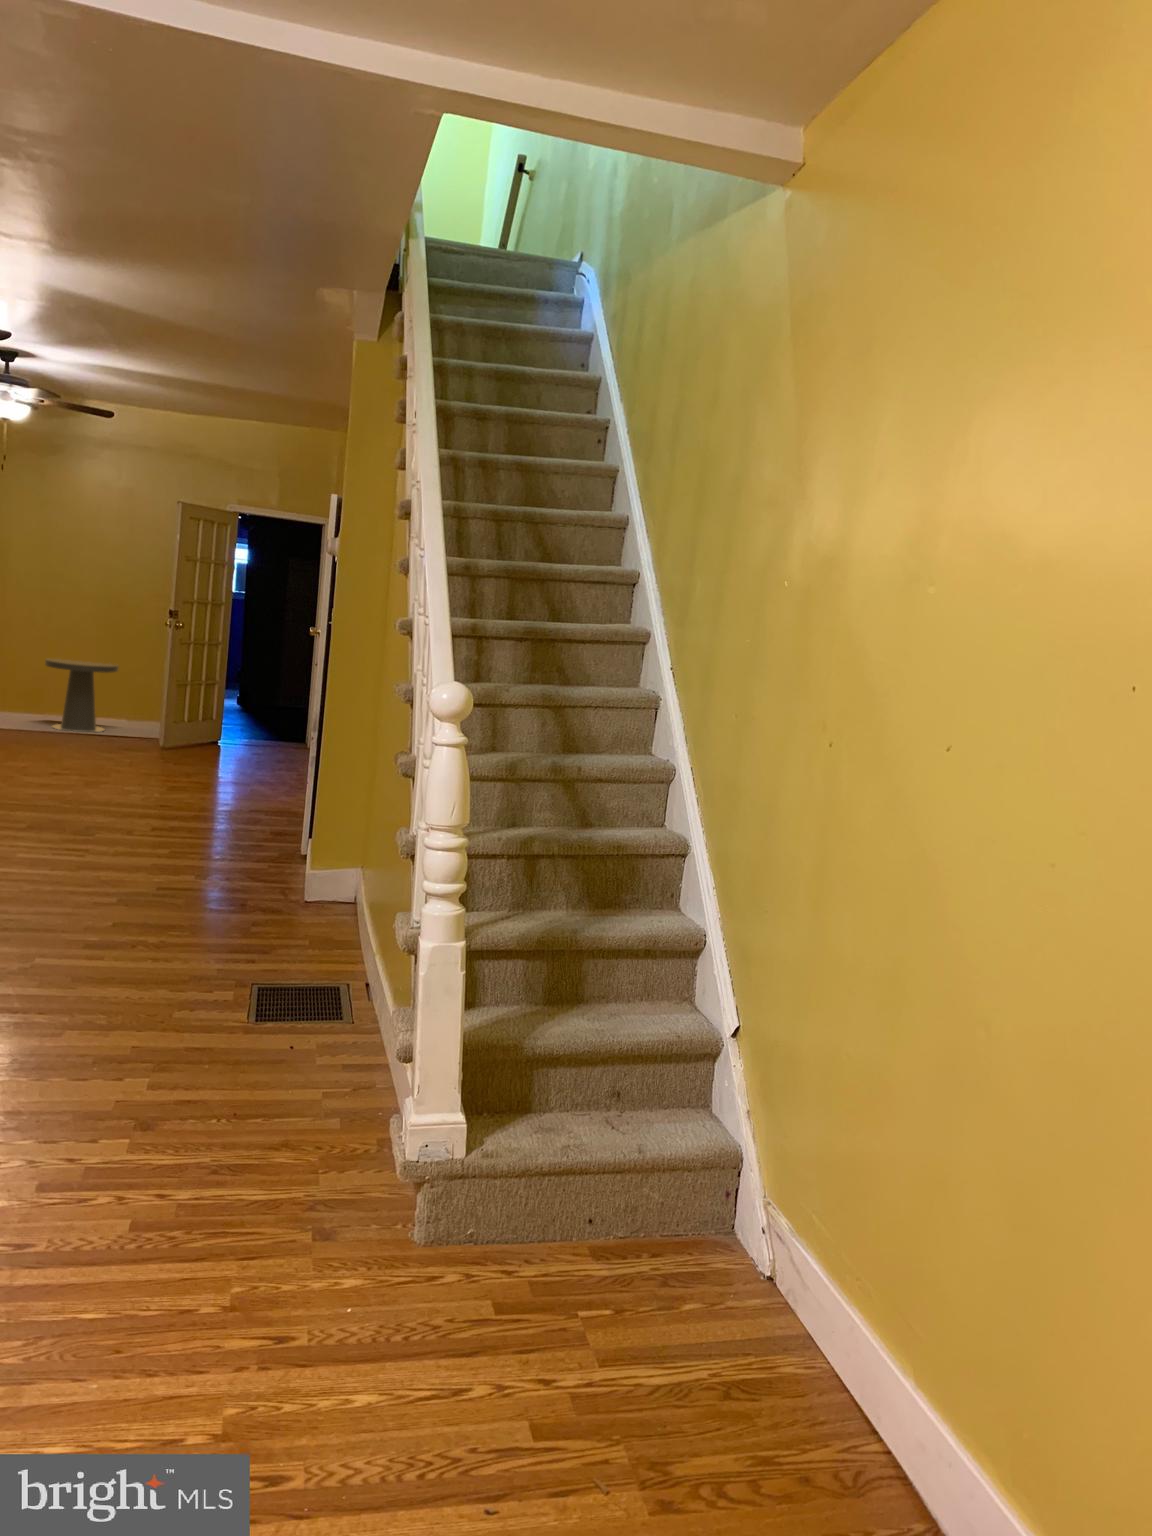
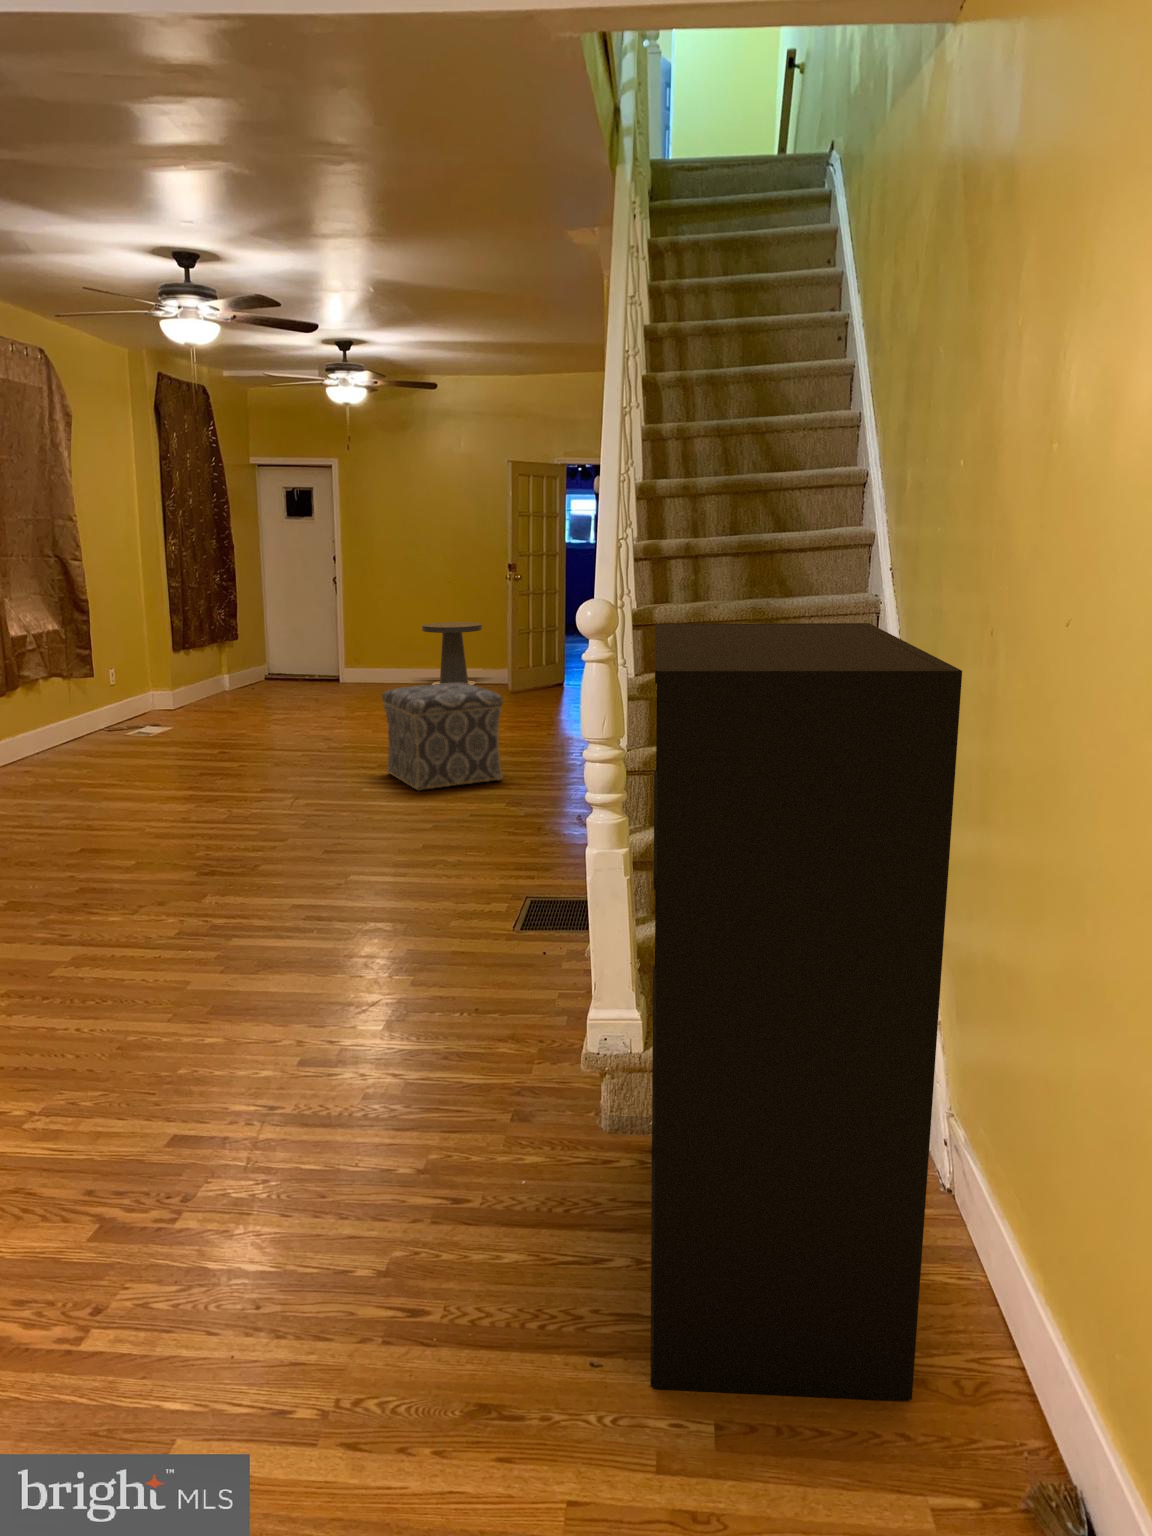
bookshelf: none [471,711,919,1528] -> present [651,623,962,1401]
ottoman: none [29,732,183,853] -> present [382,683,503,791]

